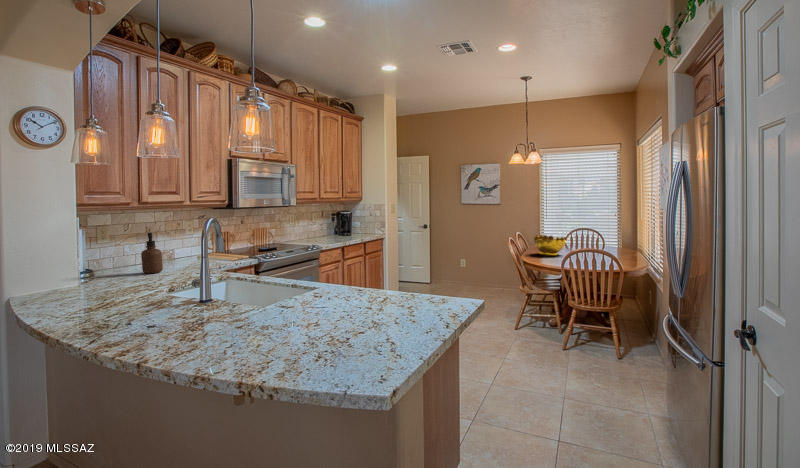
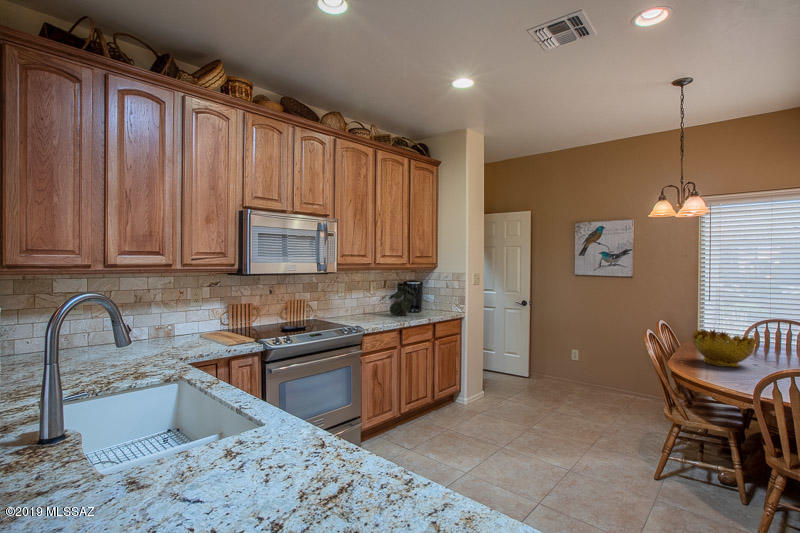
potted plant: none [320,216,351,239] -> present [380,286,418,316]
soap dispenser: present [141,233,163,274] -> none [85,306,115,362]

